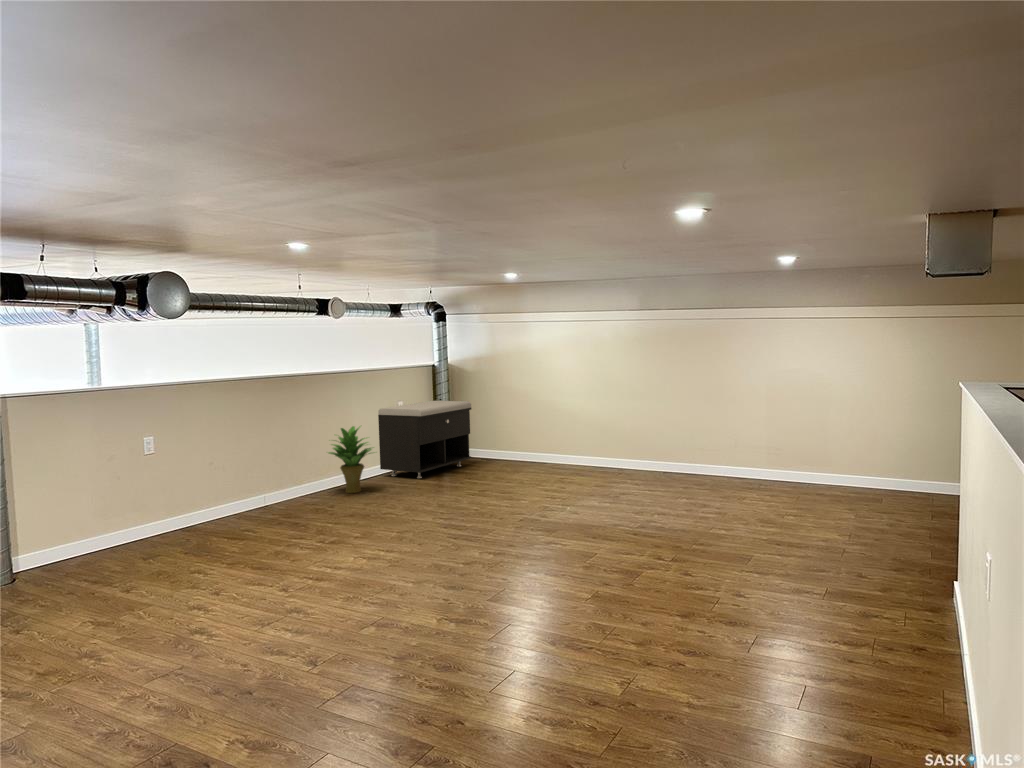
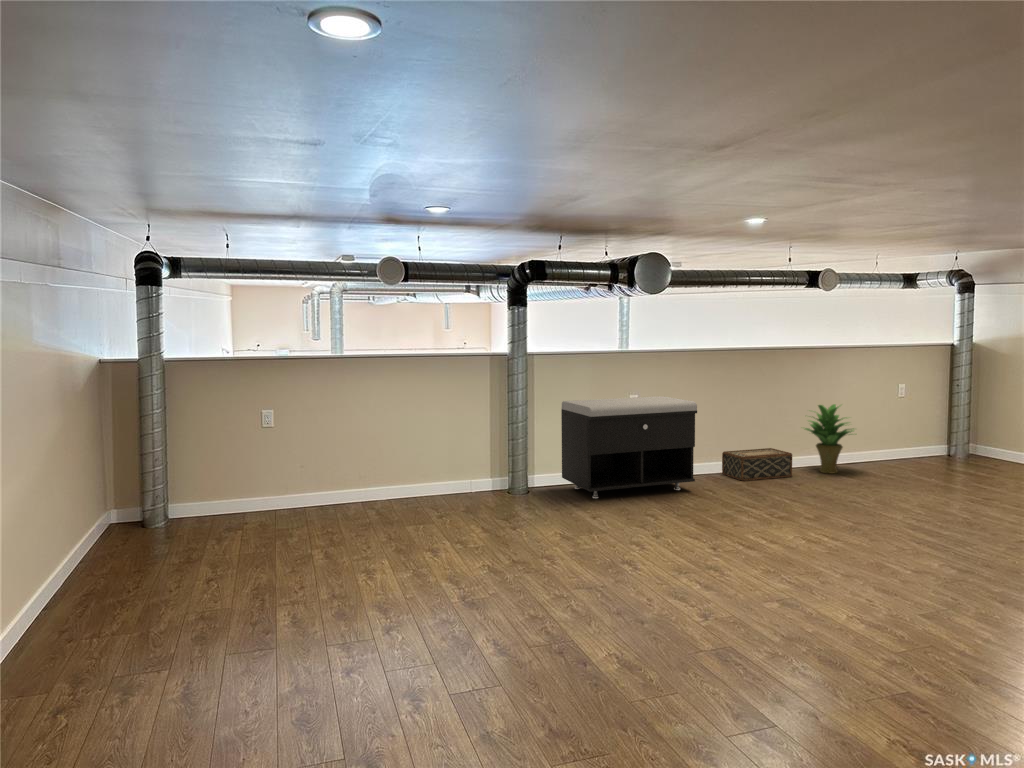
storage bench: present [378,401,471,478] -> present [561,396,697,499]
woven basket: none [253,476,323,514] -> present [722,448,792,481]

